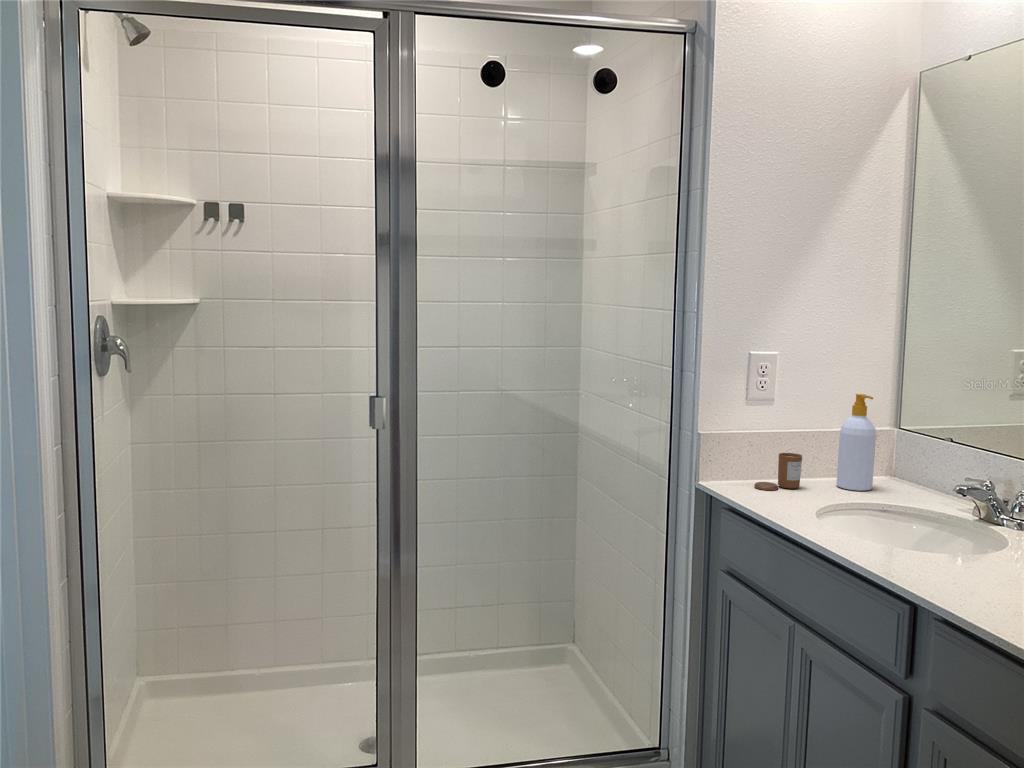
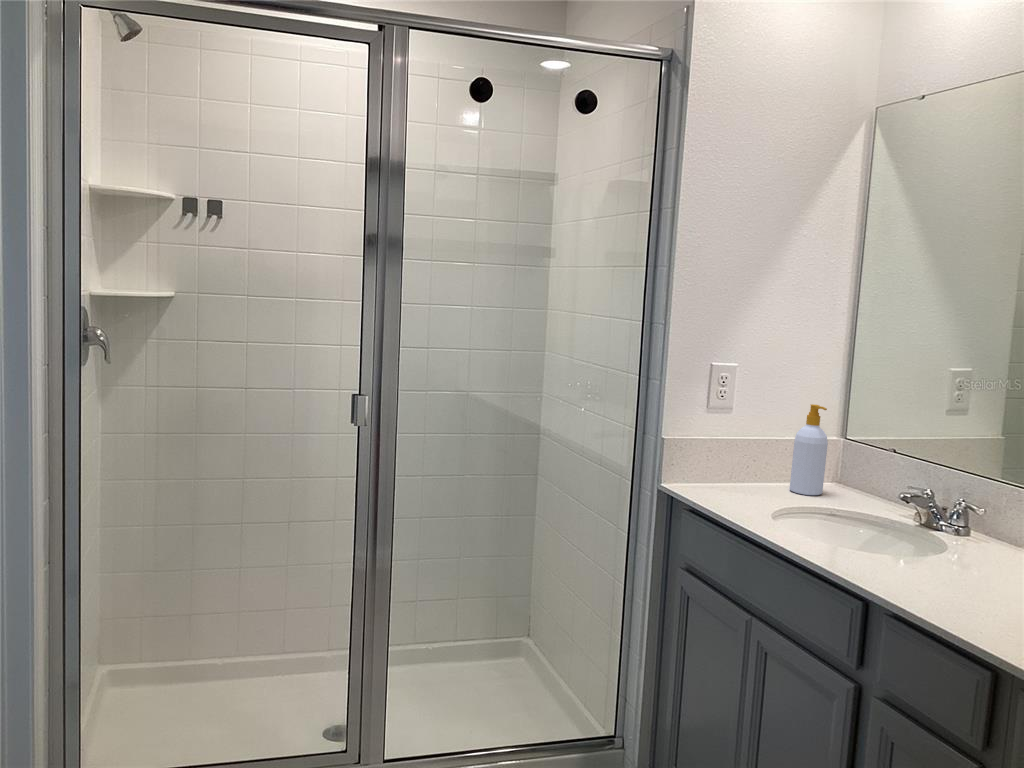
candle: present [754,453,802,490] -> none [714,458,760,493]

